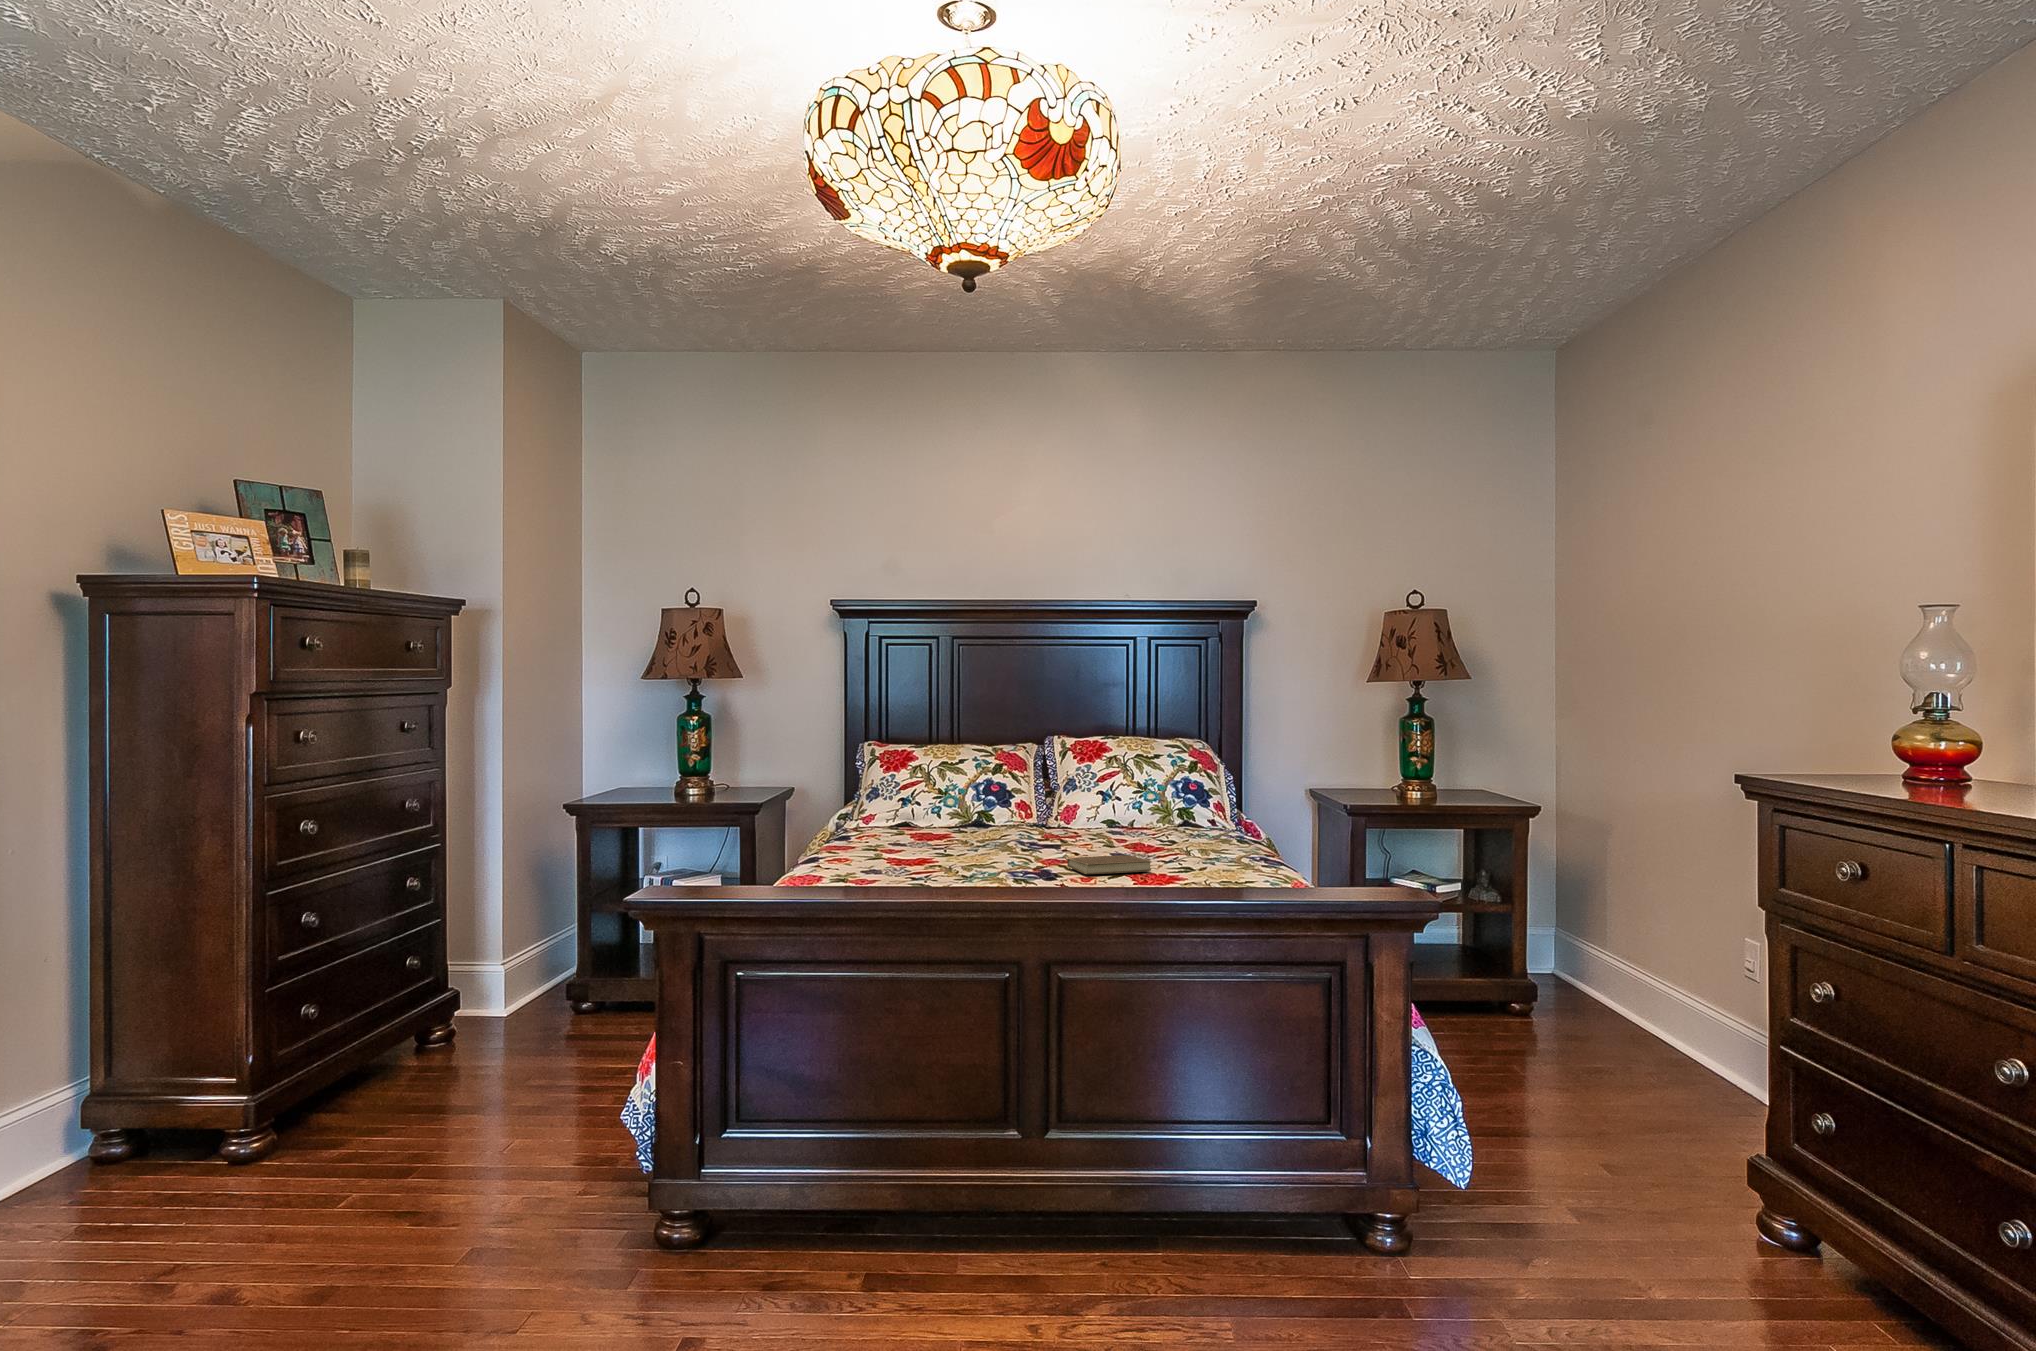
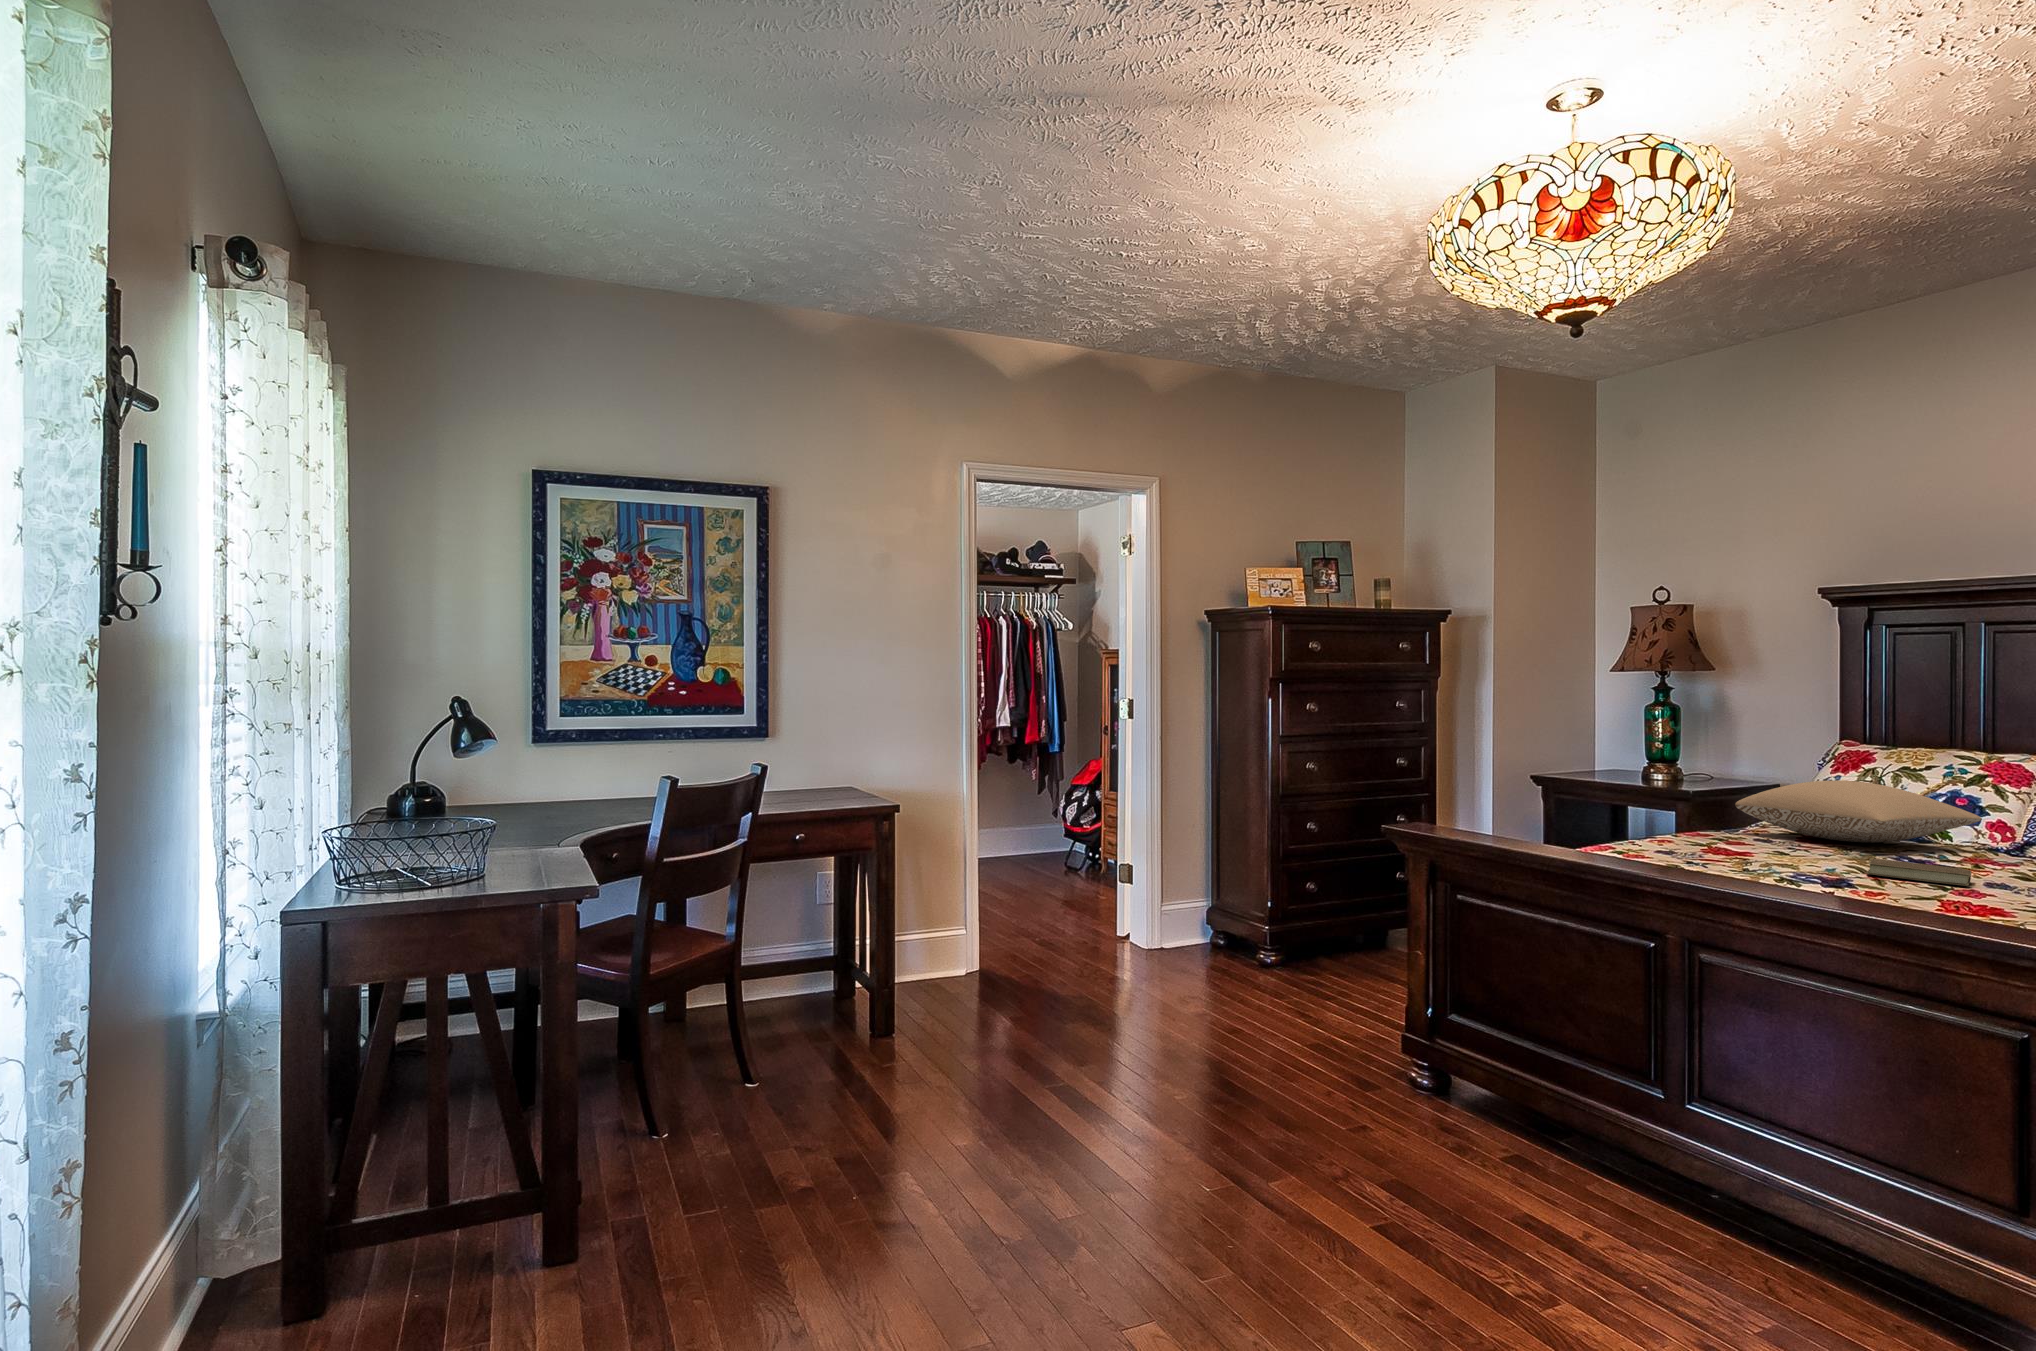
pillow: none [885,782,1041,840] -> present [1735,780,1982,843]

